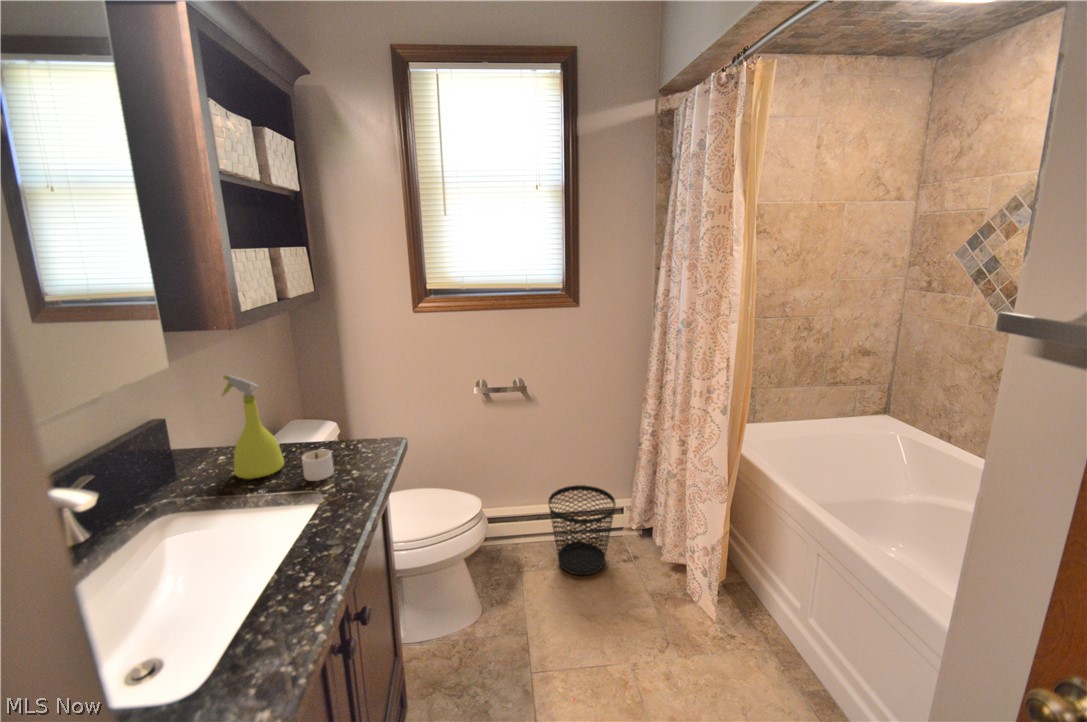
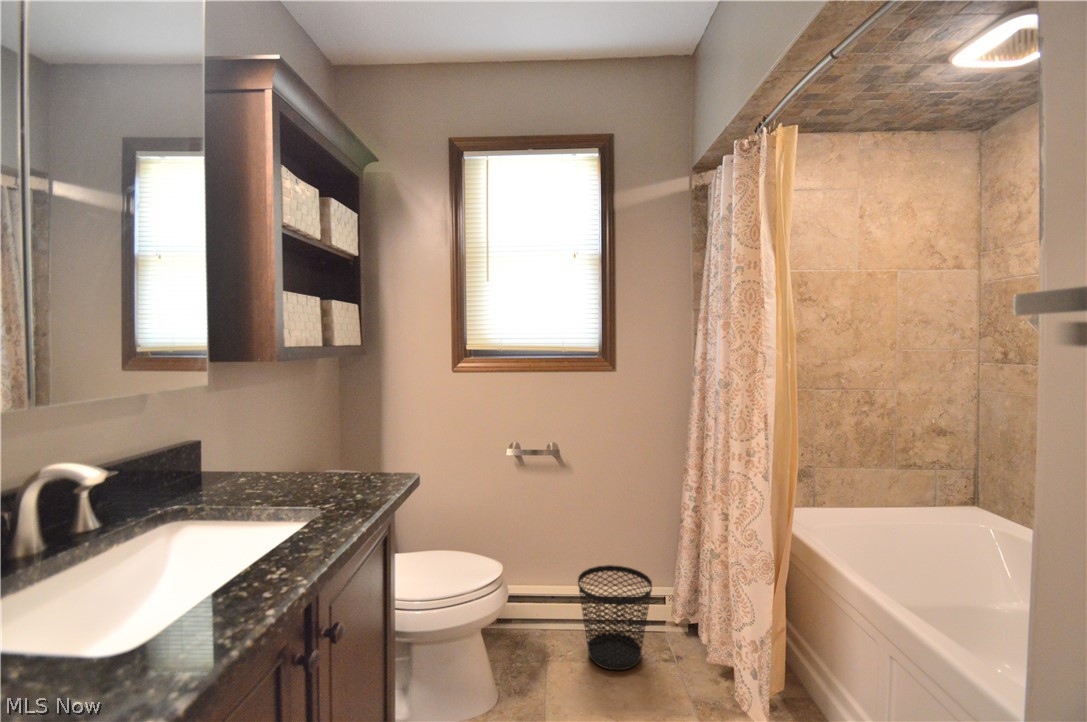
spray bottle: present [222,376,284,479] -> none [247,395,297,497]
candle: present [302,449,334,481] -> none [310,473,352,502]

